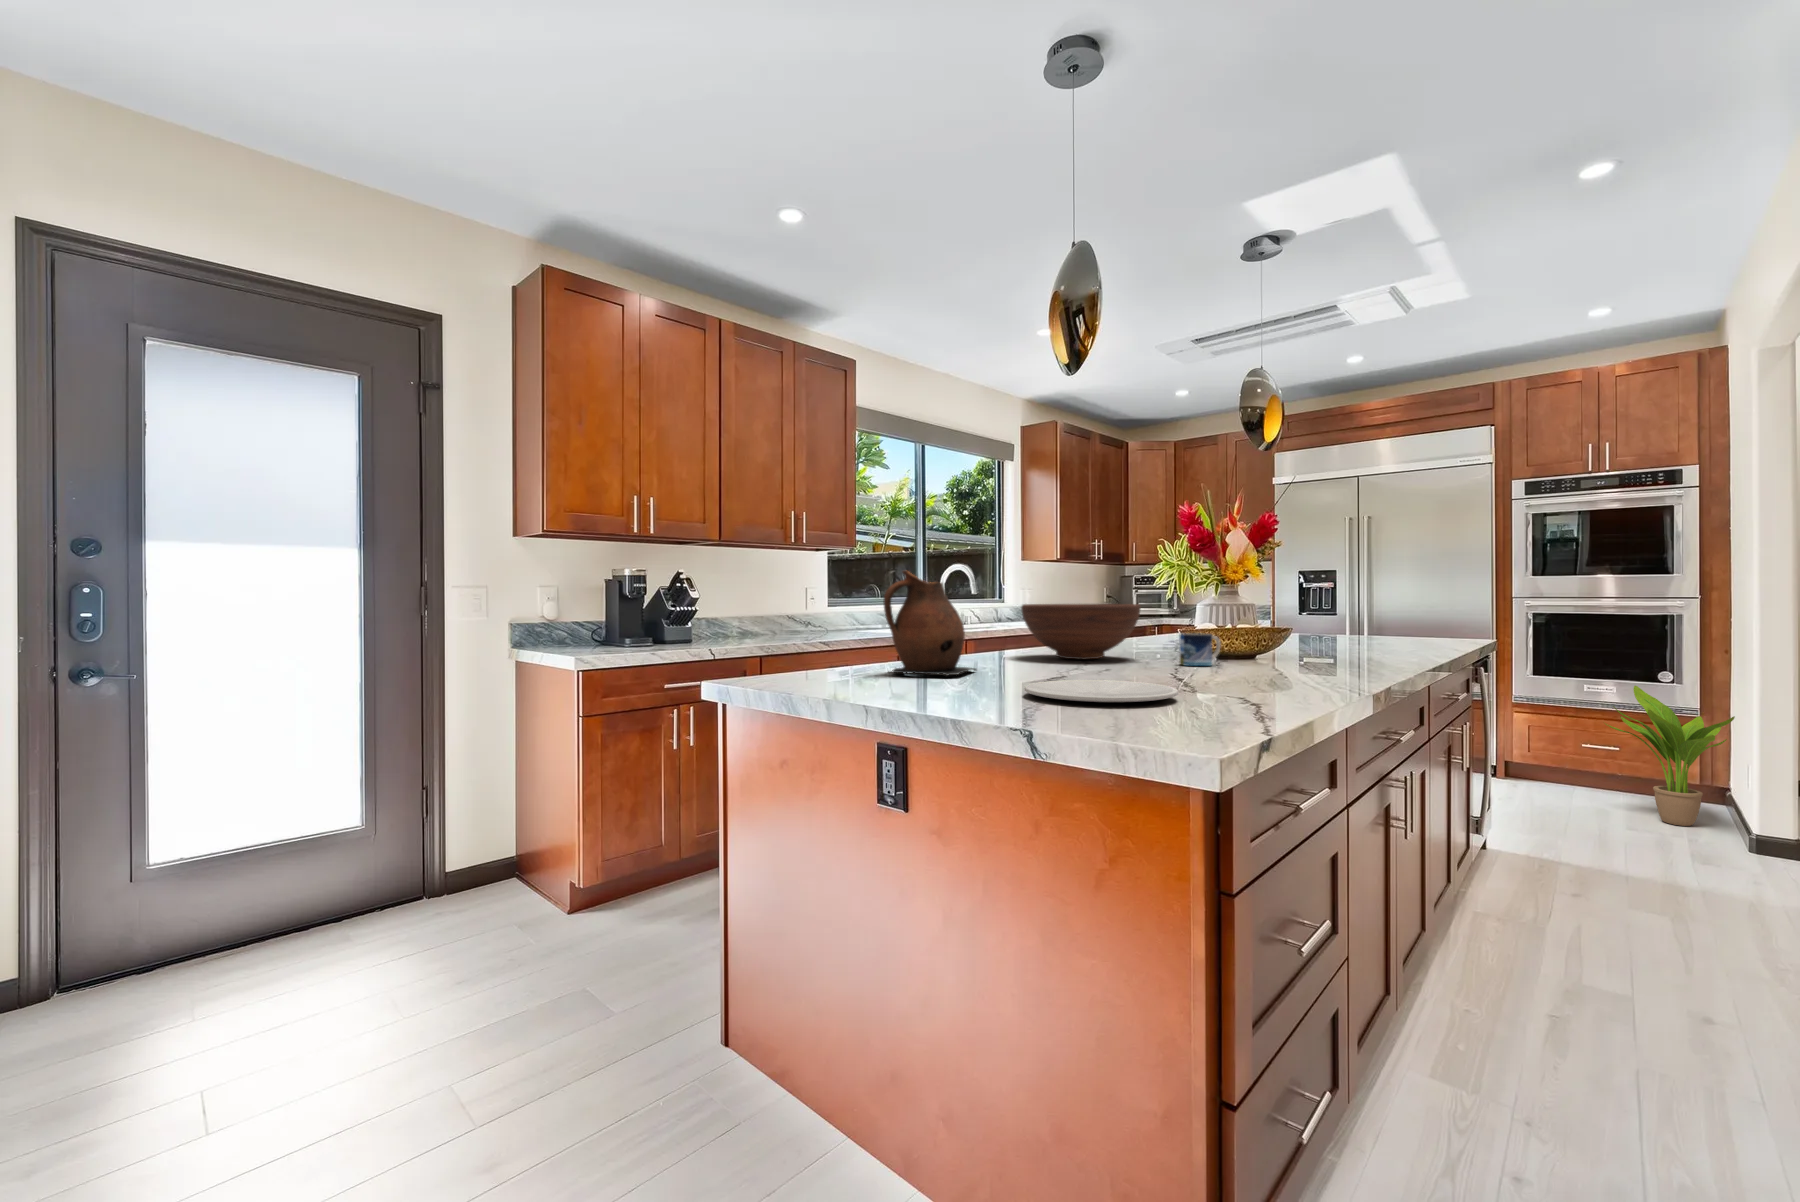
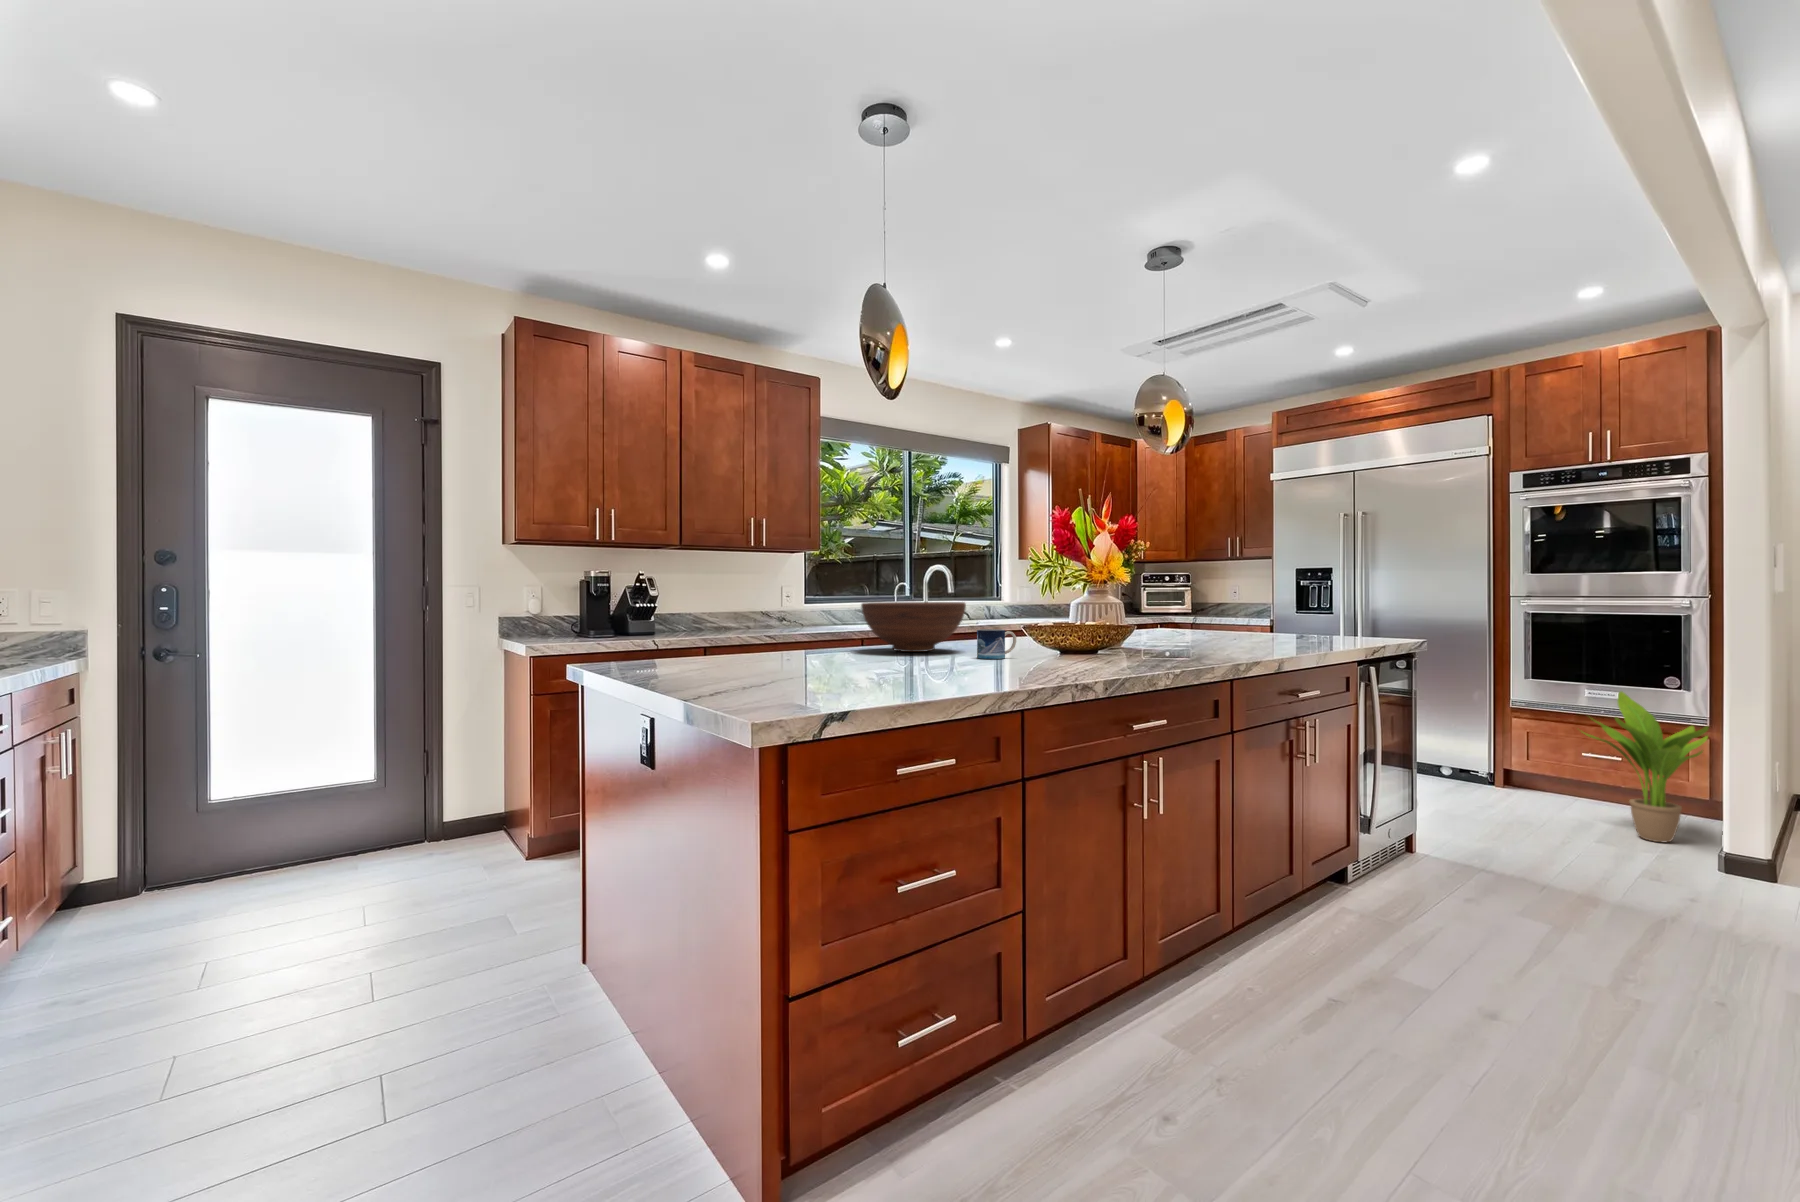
ceramic pitcher: present [883,571,976,676] -> none [687,574,773,663]
plate: present [1024,680,1178,702] -> none [715,666,841,683]

